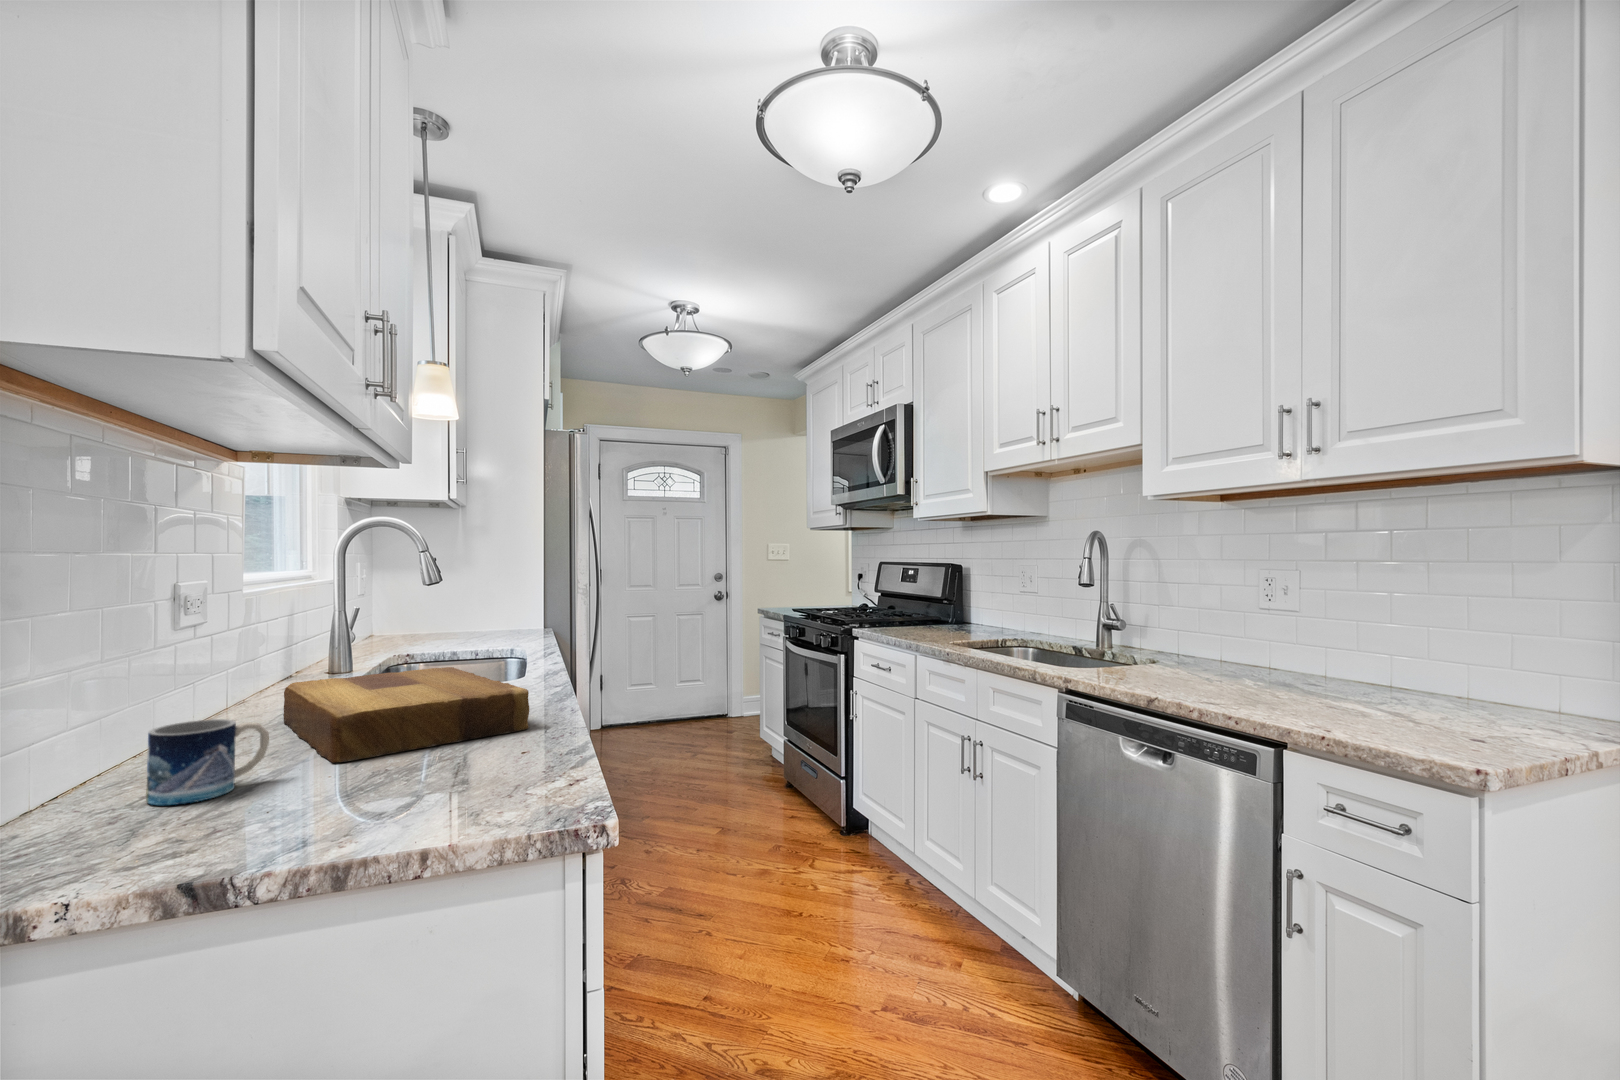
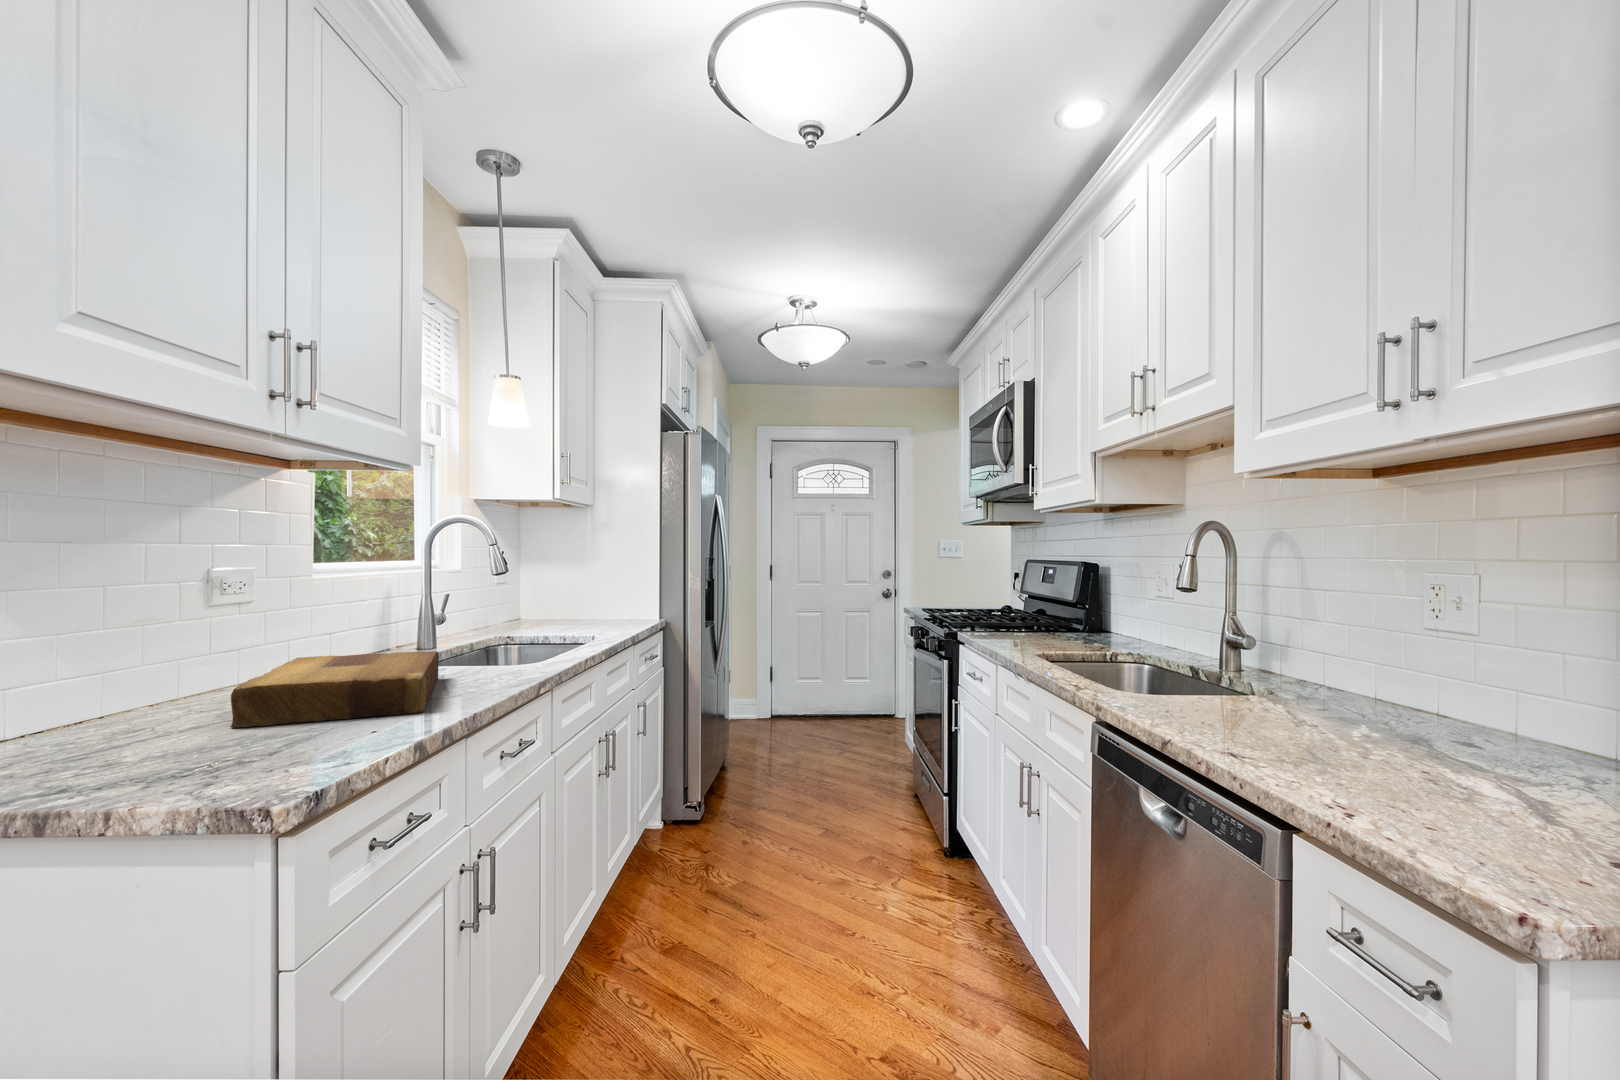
mug: present [146,719,269,805] -> none [63,684,167,749]

